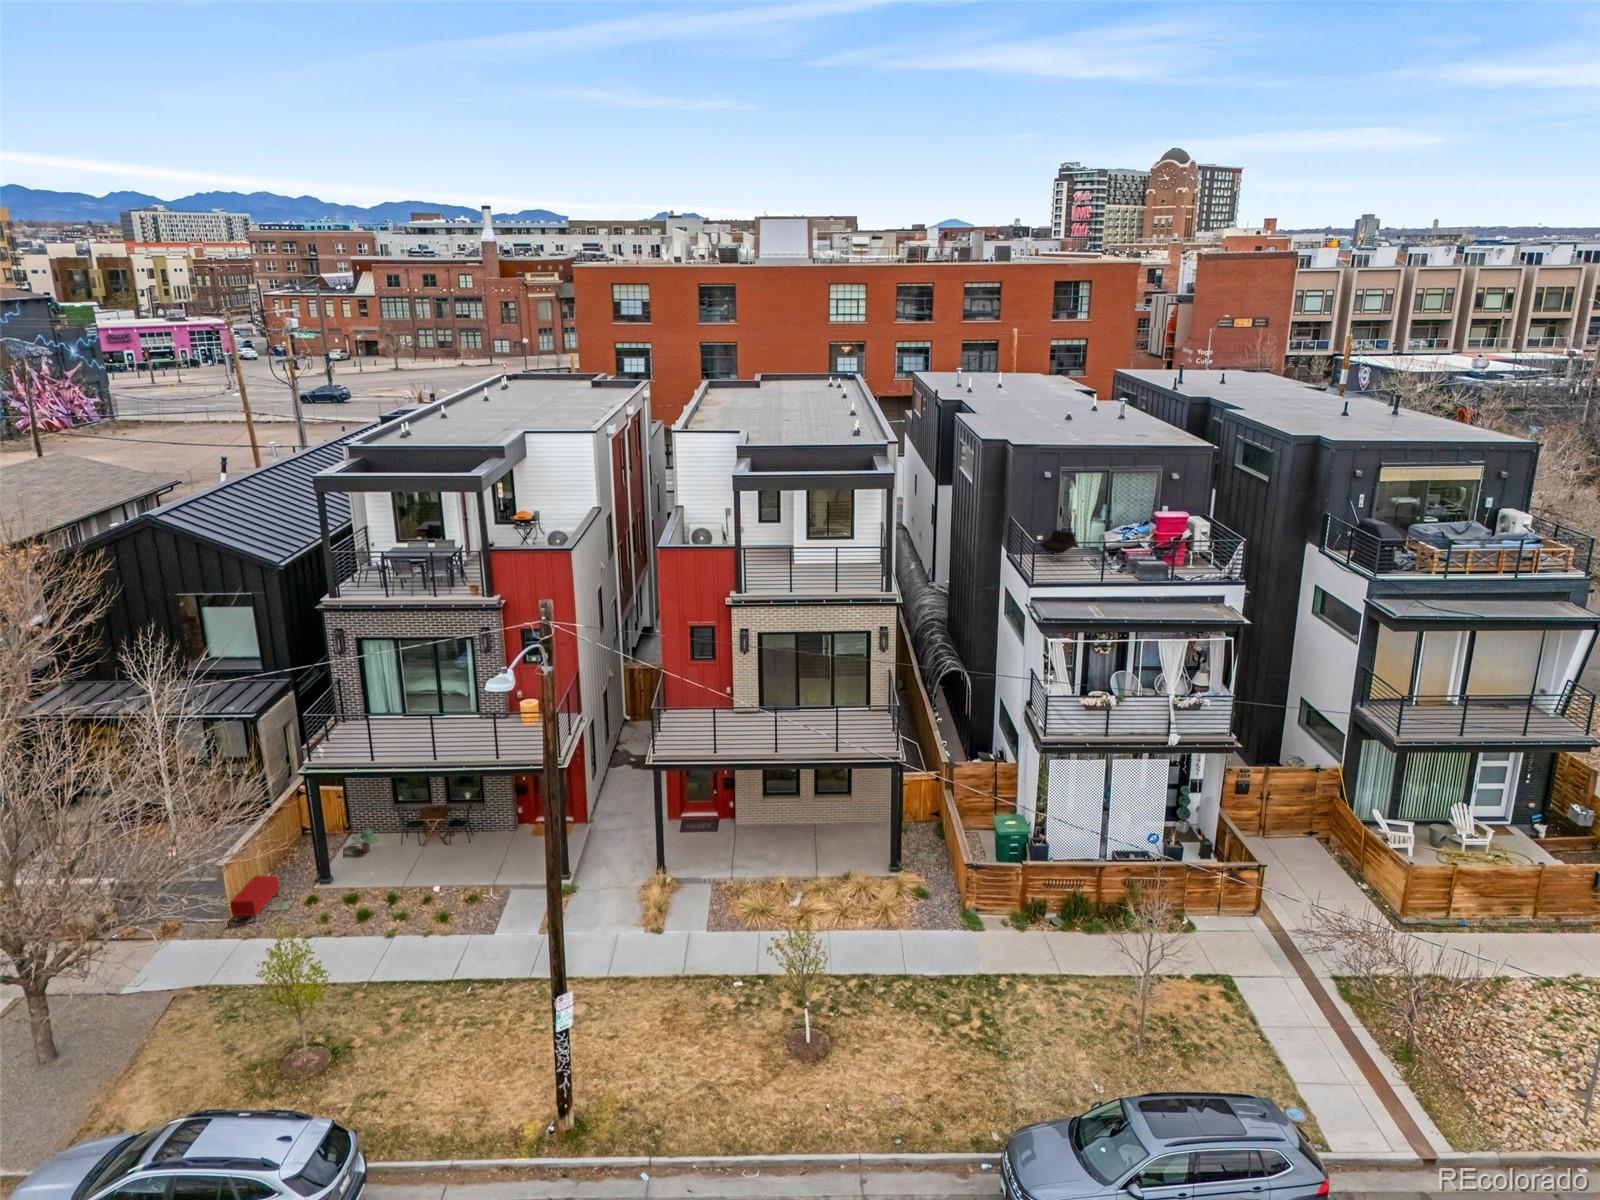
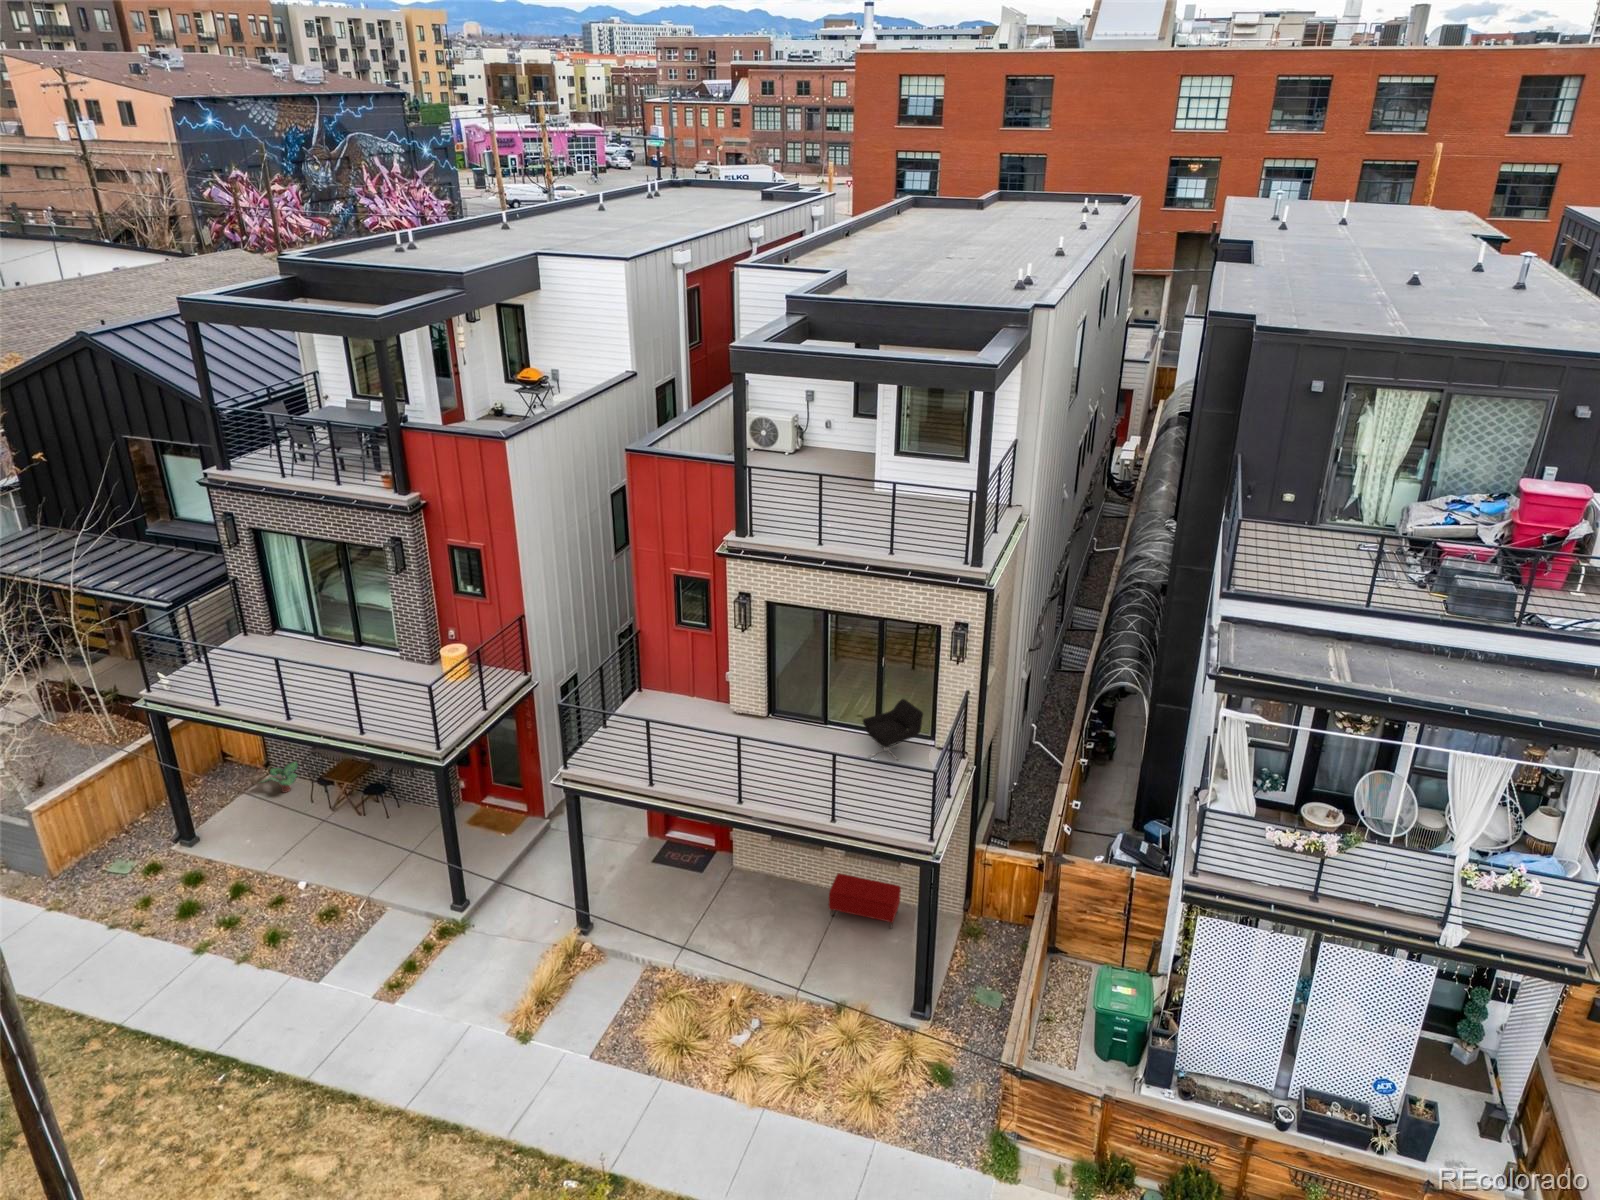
lounge chair: present [1040,530,1076,562] -> present [863,699,923,760]
bench: present [230,876,279,922] -> present [829,873,901,928]

